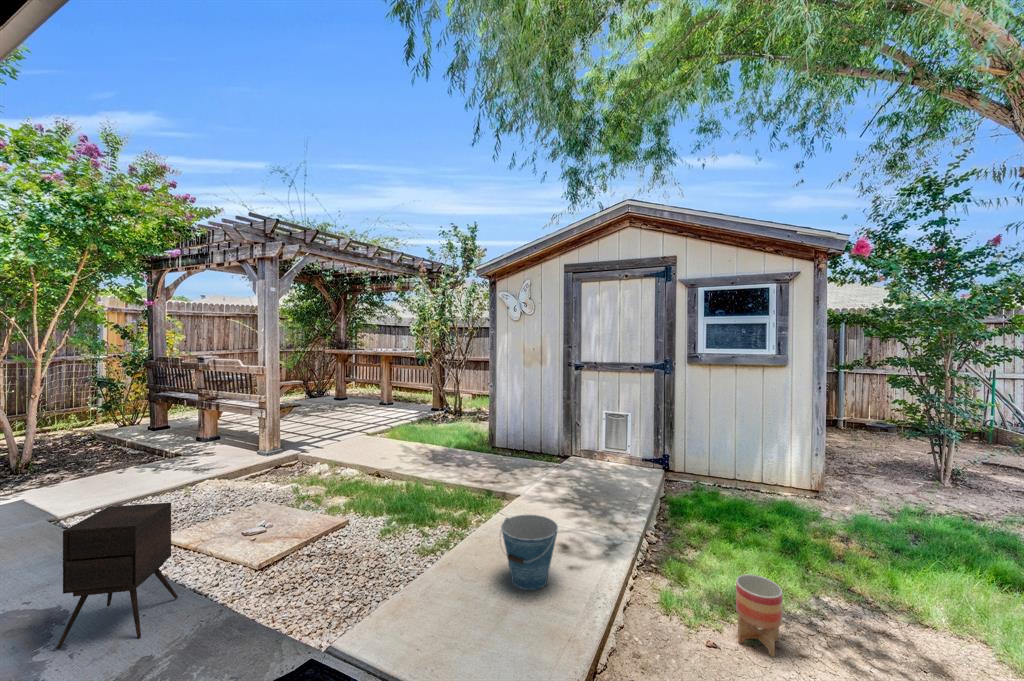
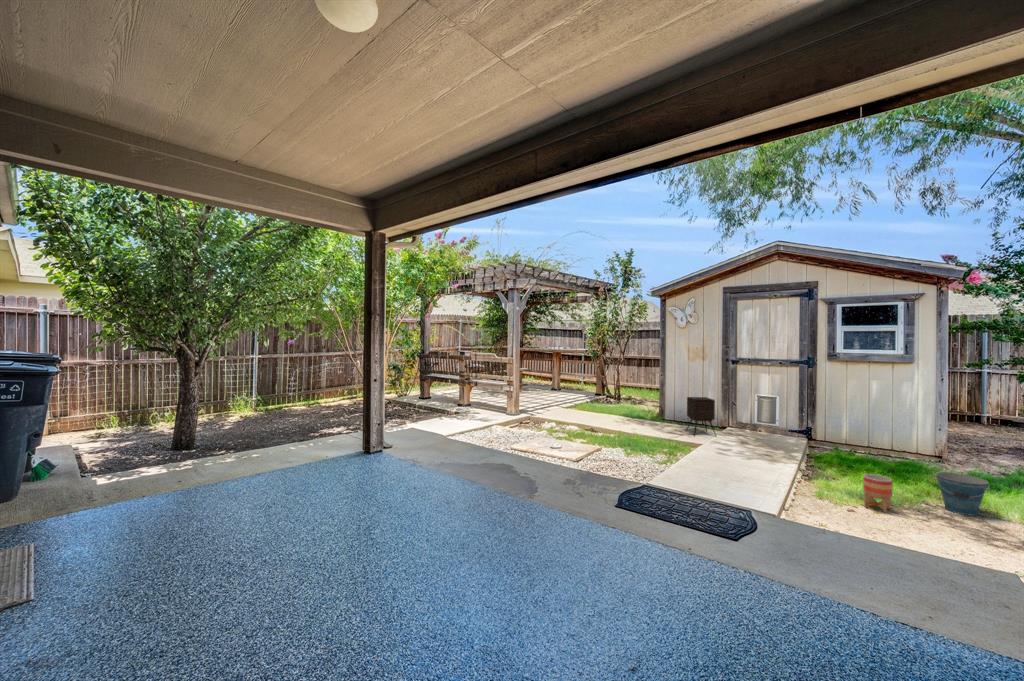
side table: present [57,503,178,649] -> present [686,397,716,436]
bucket: present [500,515,558,590] -> present [936,472,989,516]

